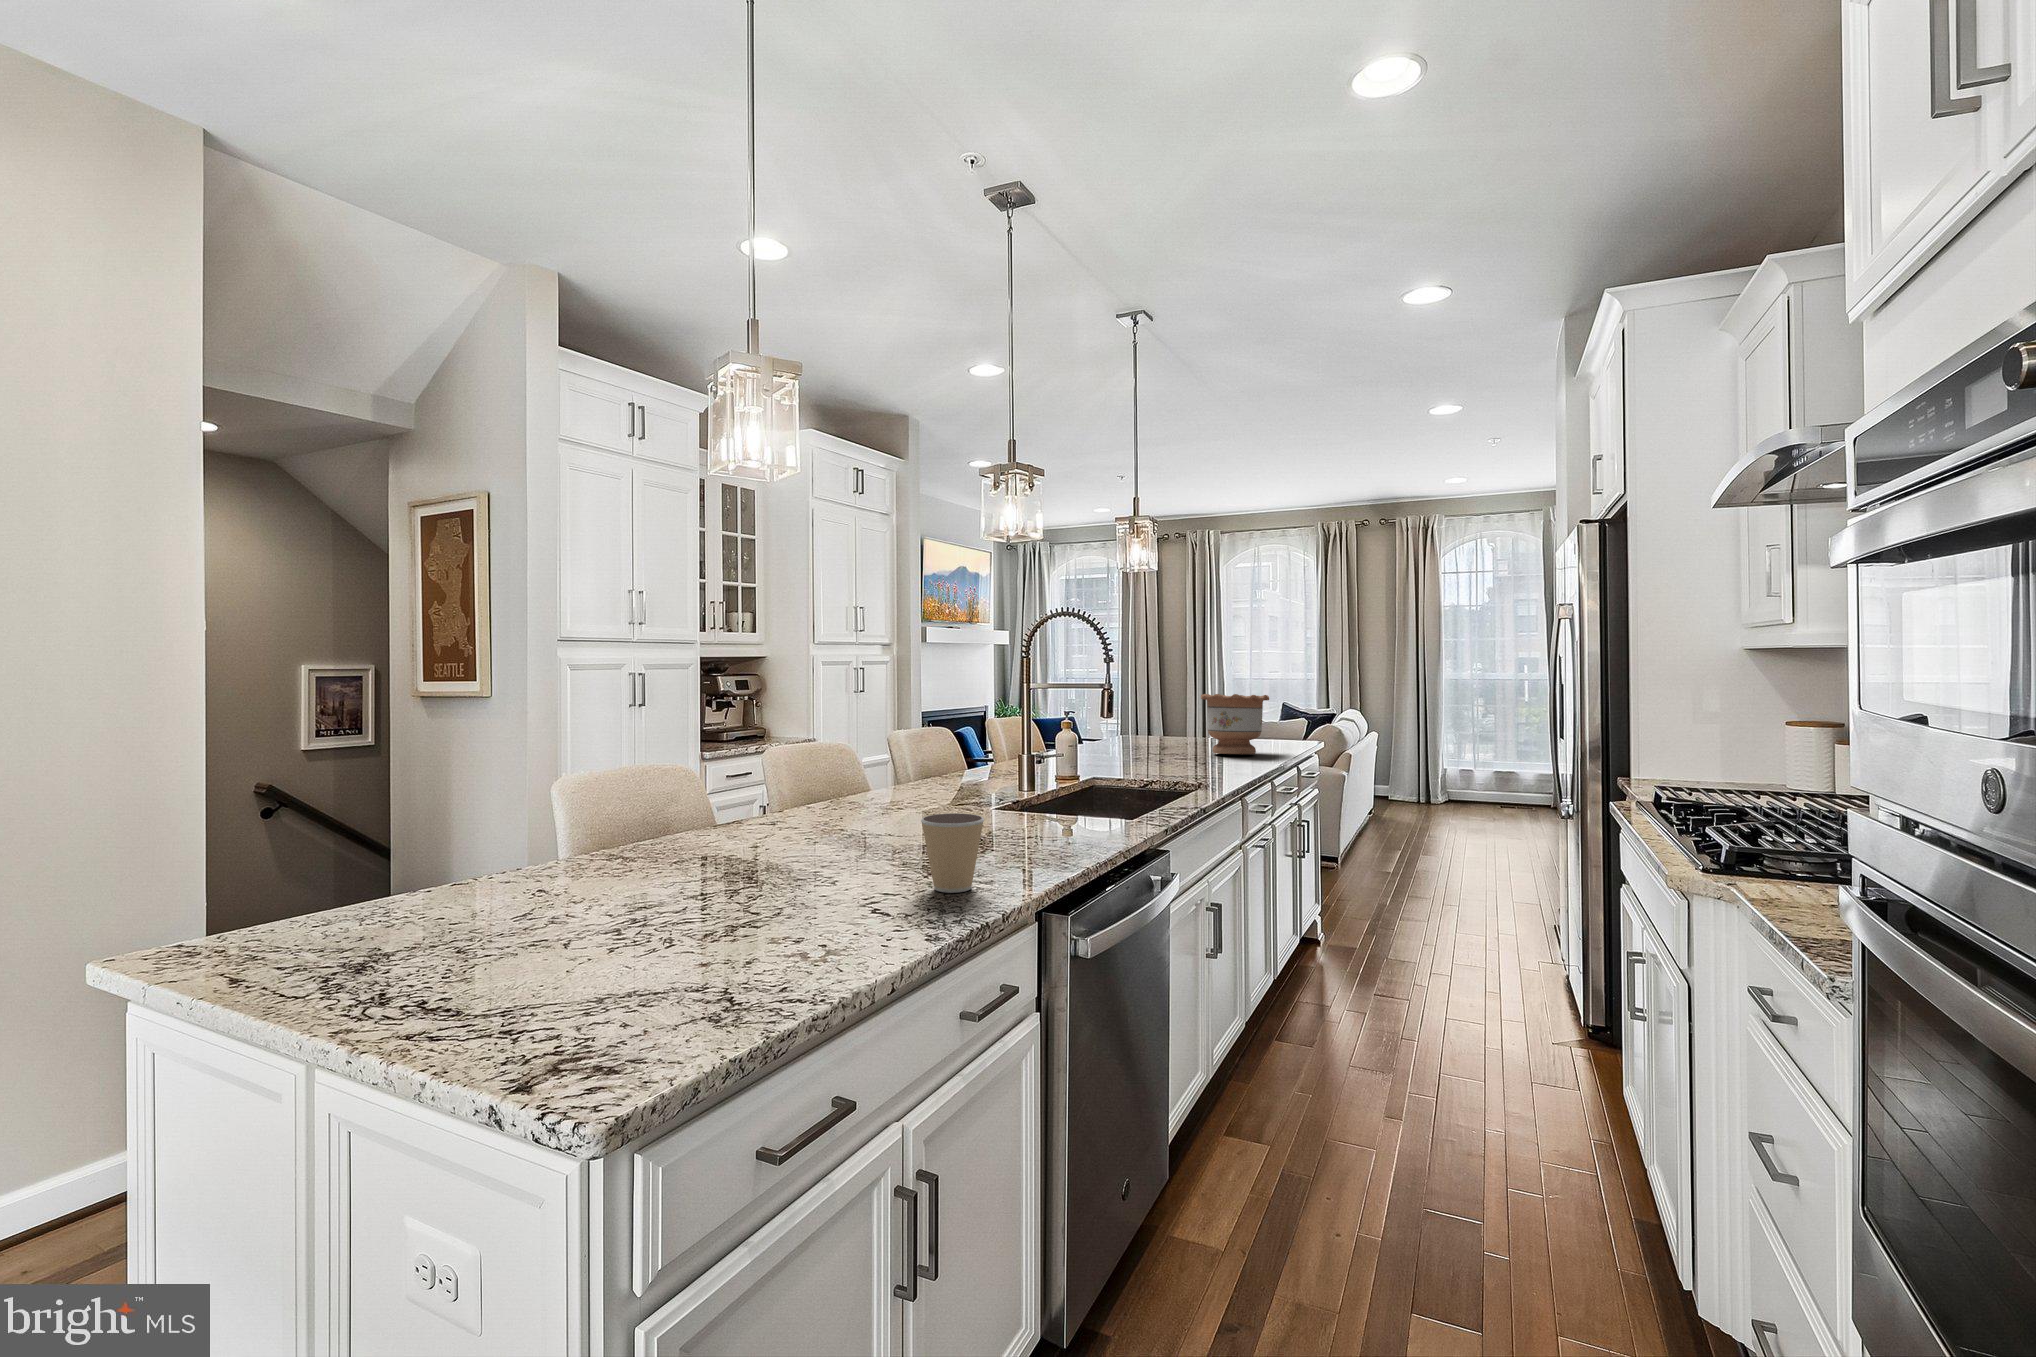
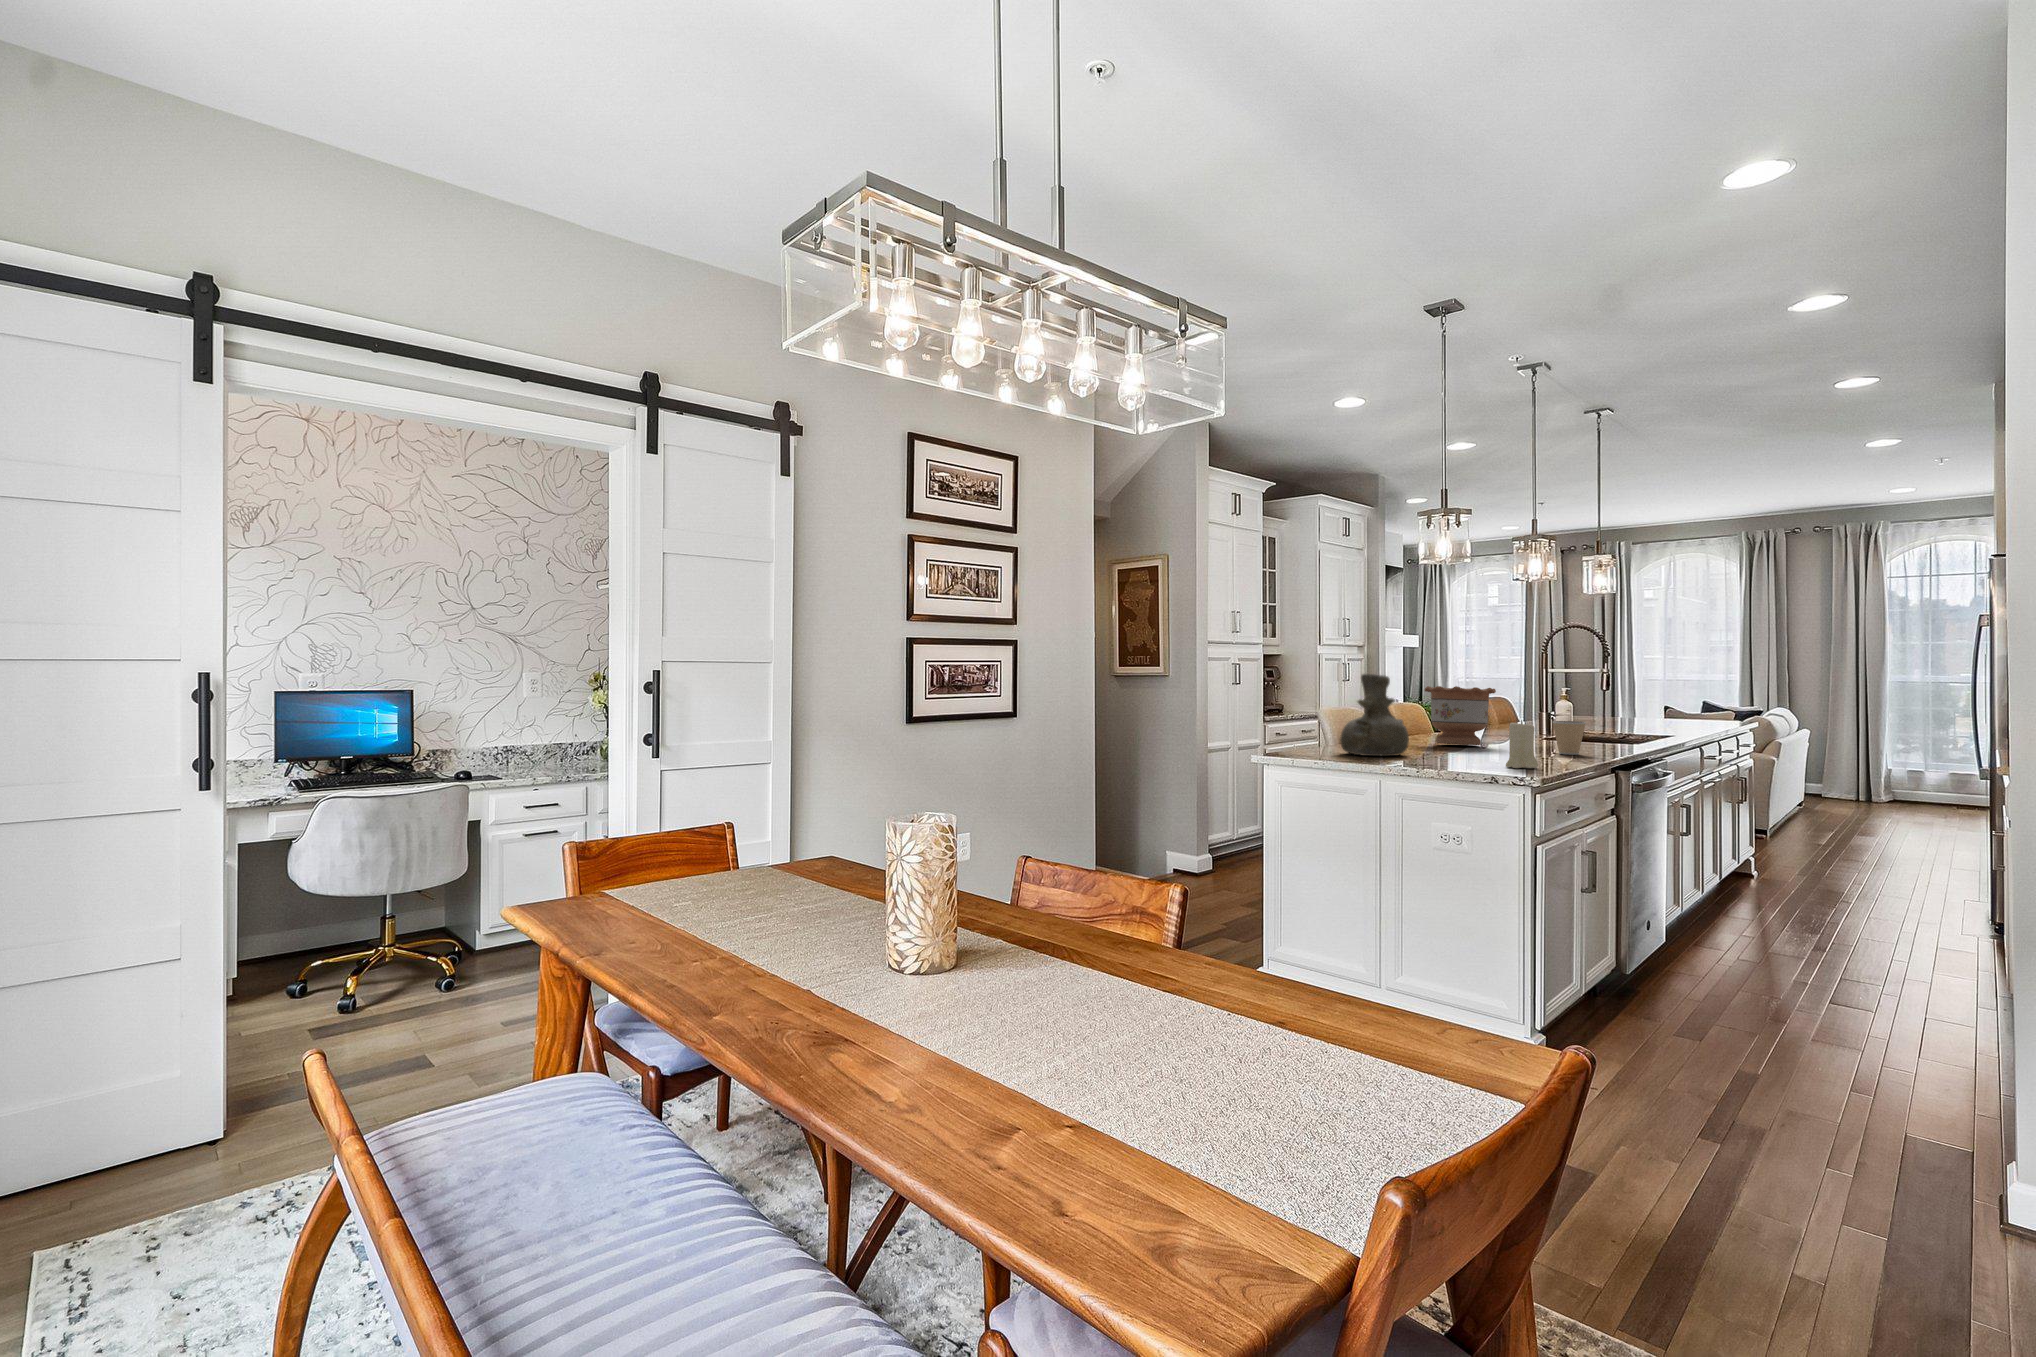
flower pot: present [1201,694,1269,754] -> present [1425,686,1496,745]
vase: none [349,725,571,951] -> present [1340,674,1409,756]
candle: none [612,890,705,1051] -> present [1506,720,1538,768]

